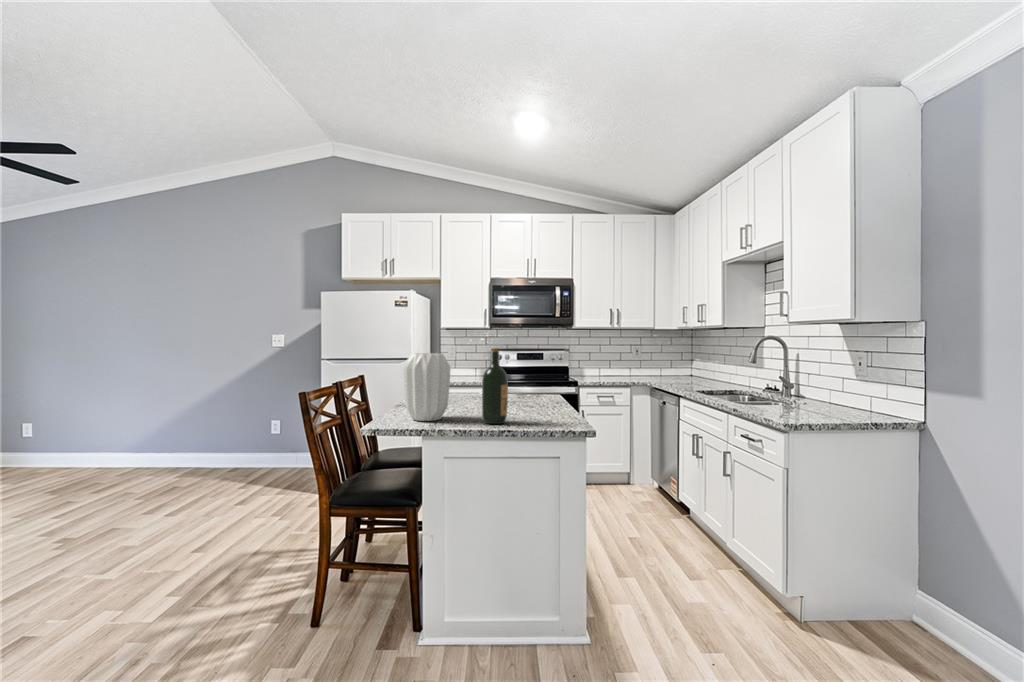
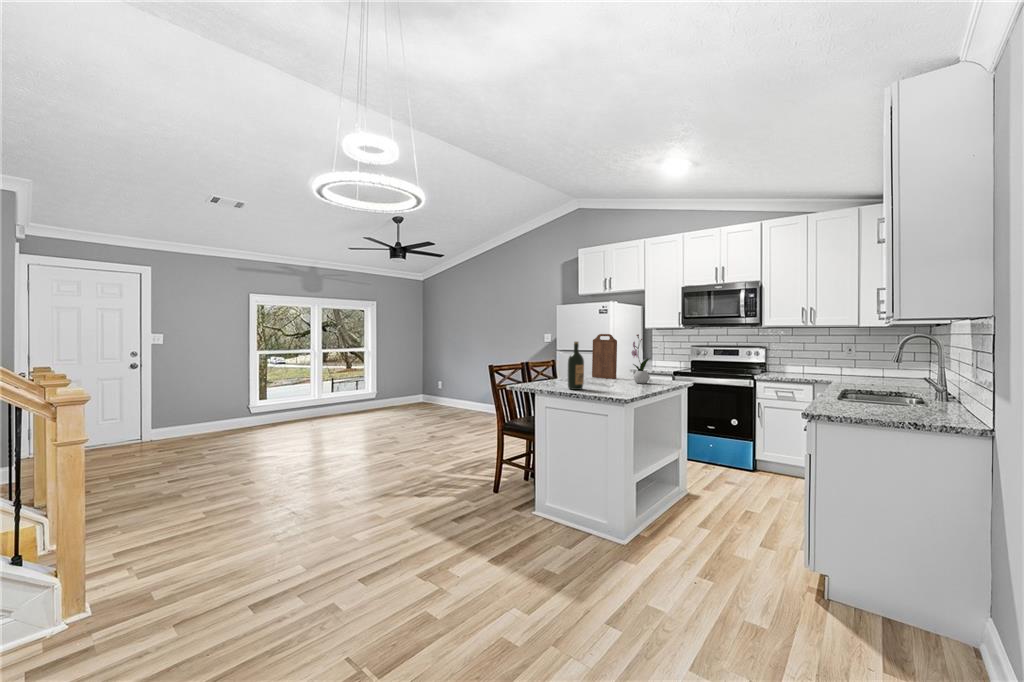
cutting board: none [443,336,481,400] -> present [592,334,617,379]
flower arrangement: none [515,337,543,404] -> present [631,334,650,384]
vase: present [403,353,450,421] -> none [533,344,561,385]

